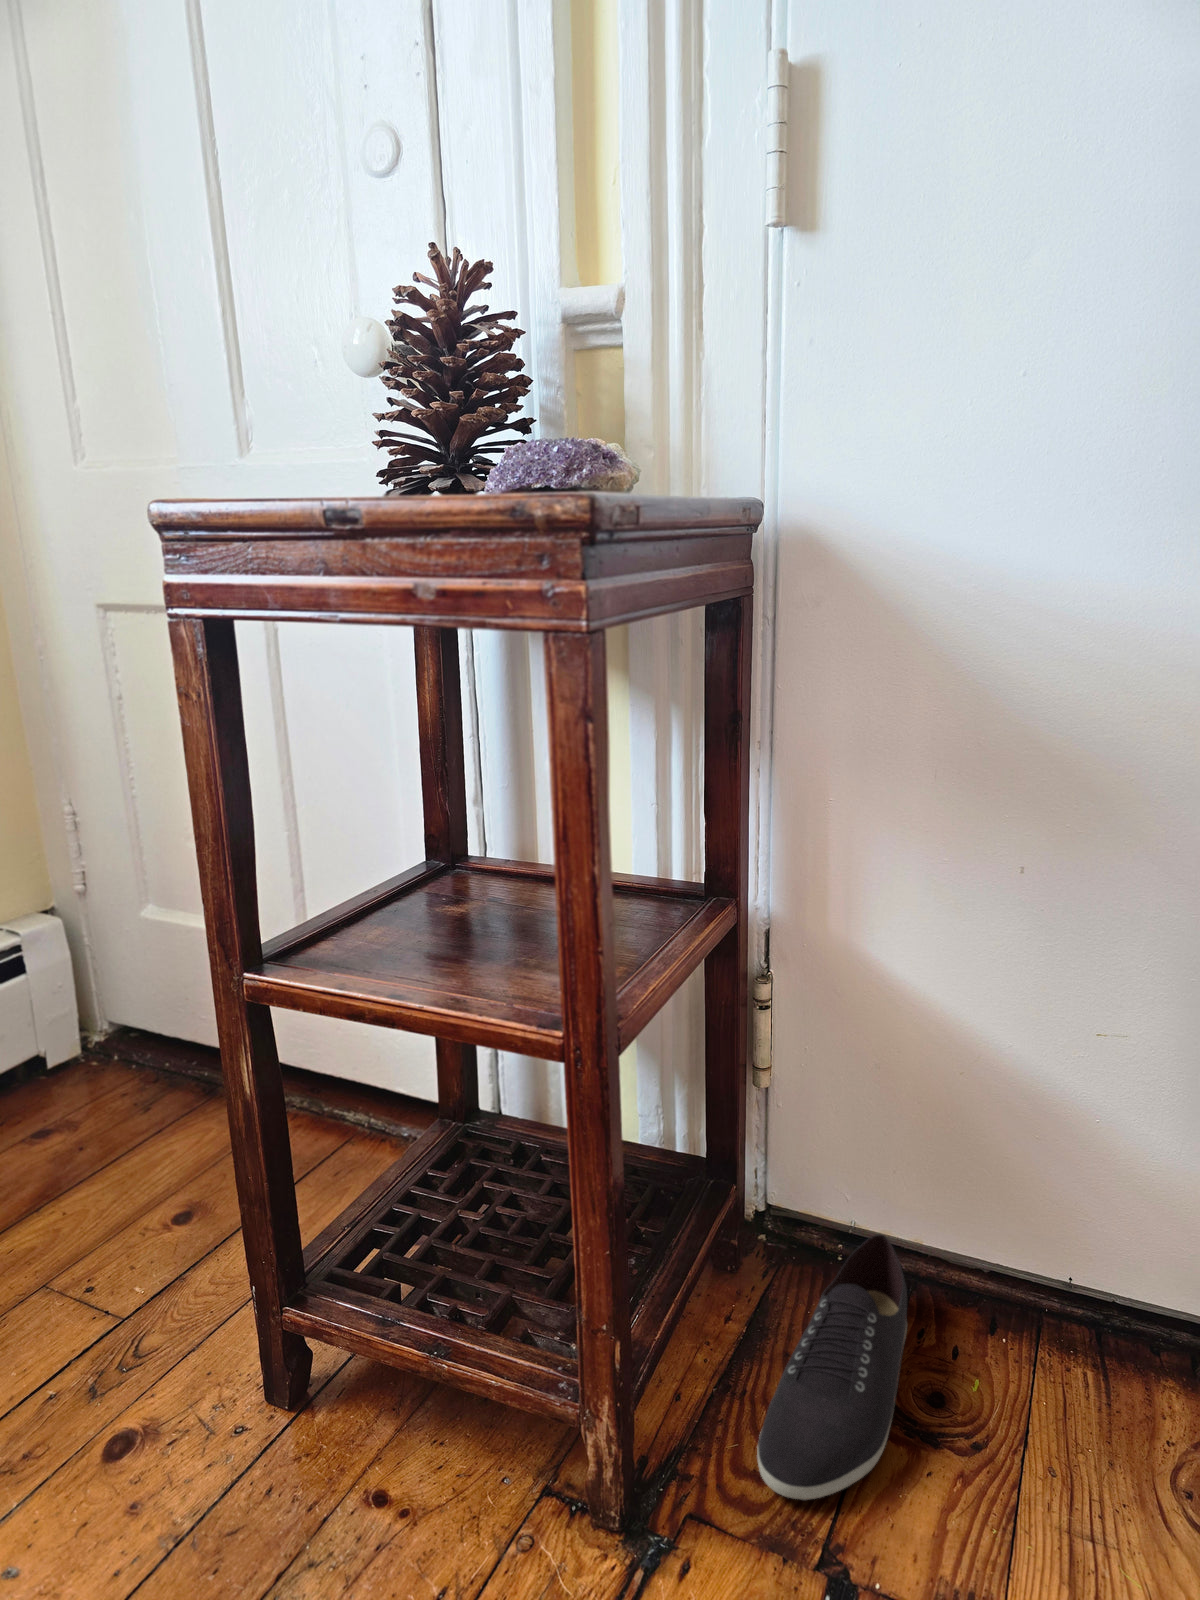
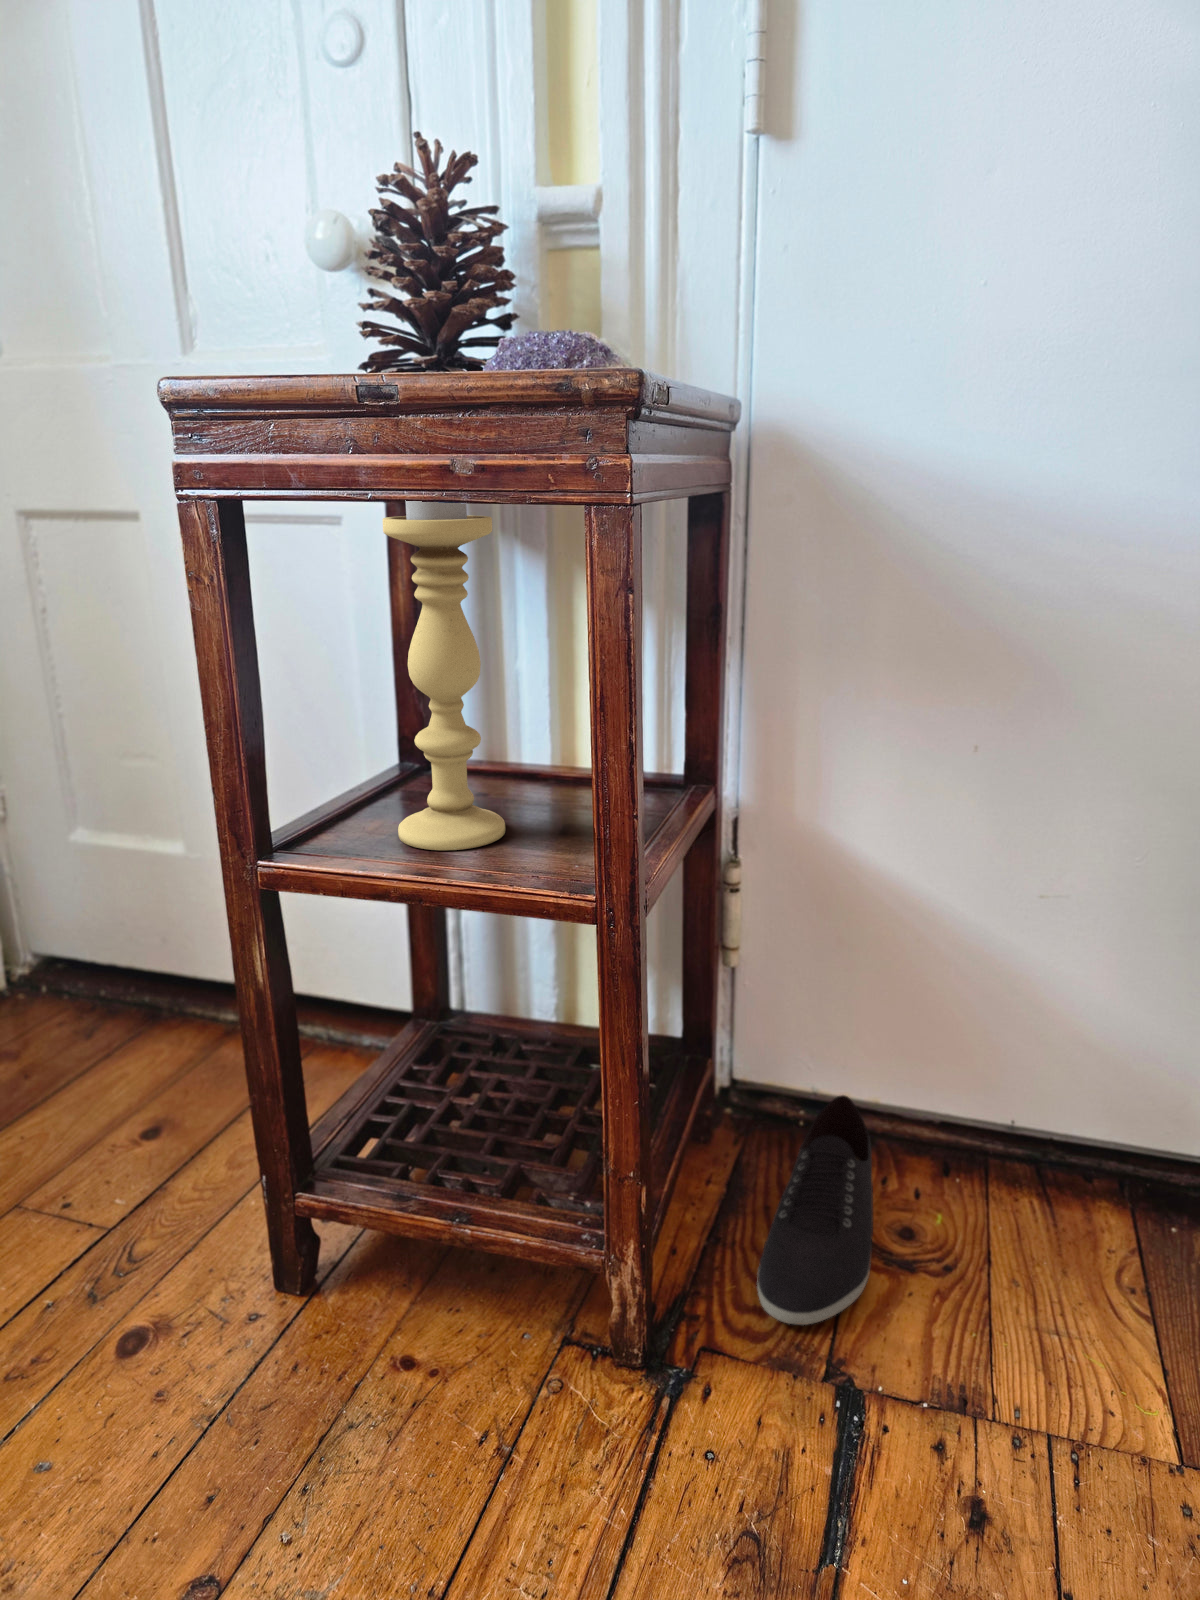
candle holder: none [374,536,503,967] -> present [383,501,505,850]

